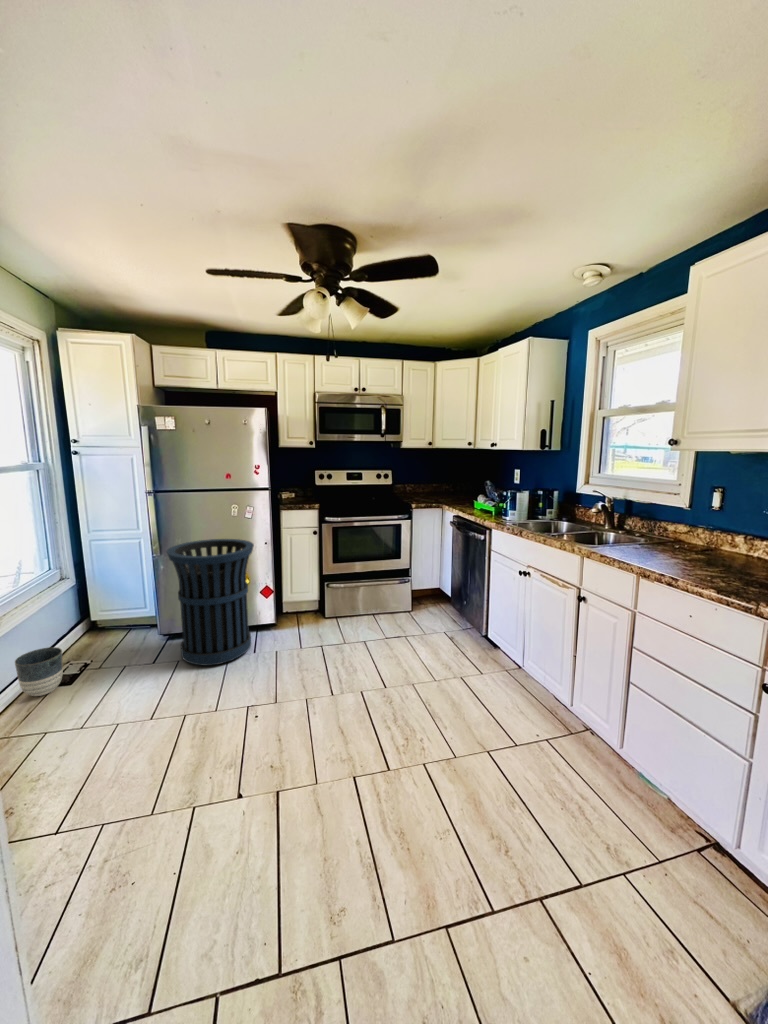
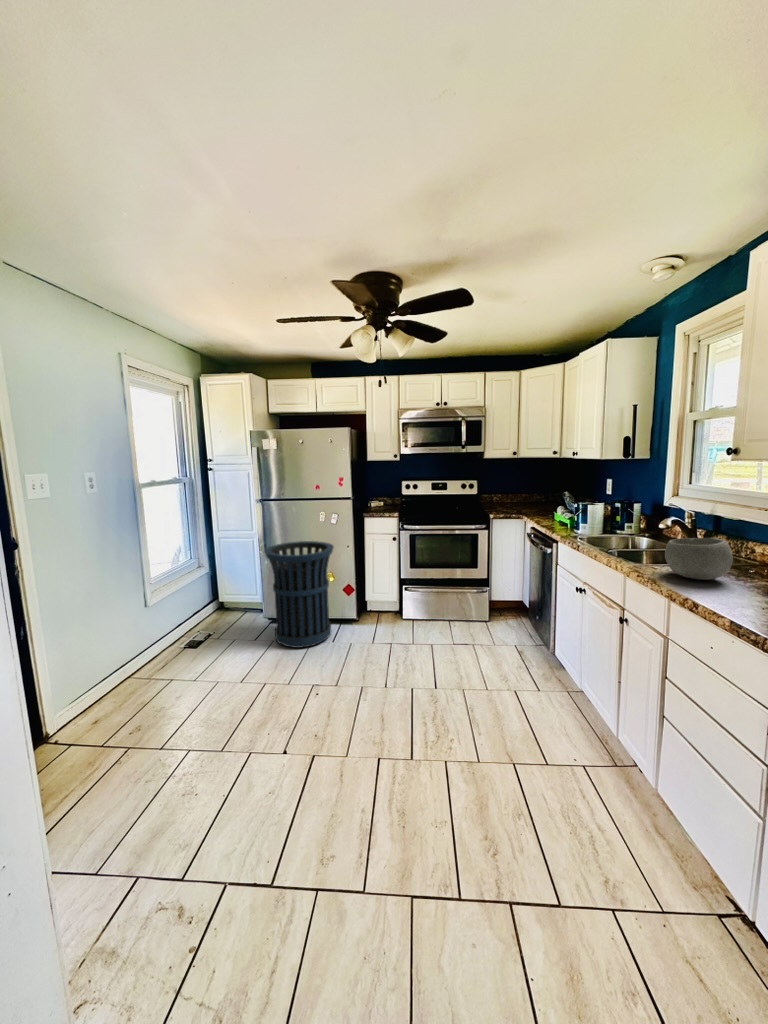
bowl: none [615,518,672,556] -> present [665,538,733,580]
planter: present [15,647,63,696] -> none [161,618,191,653]

